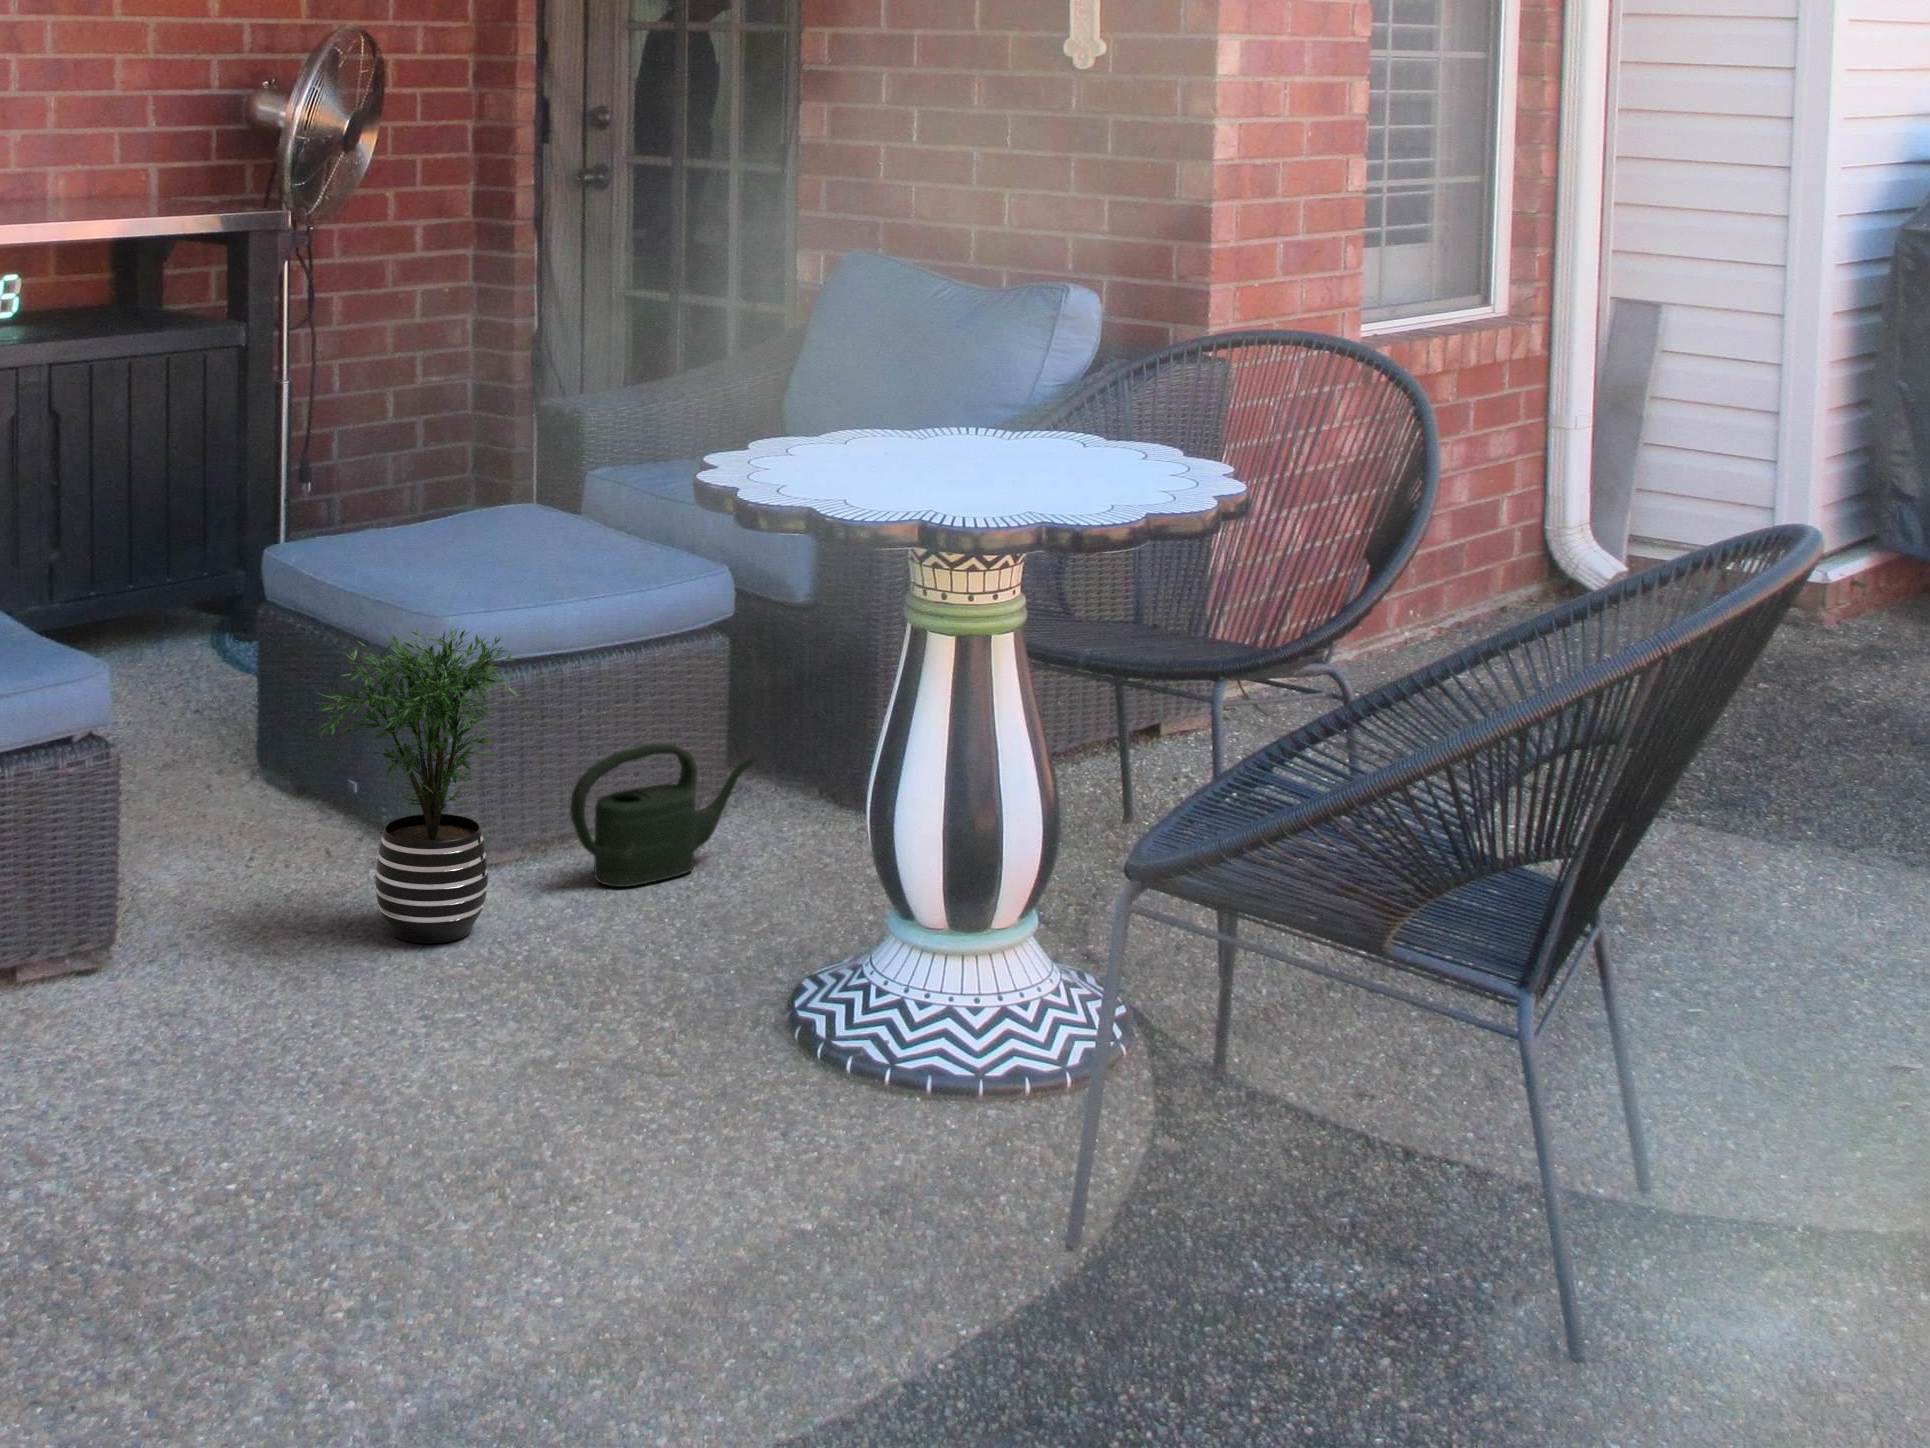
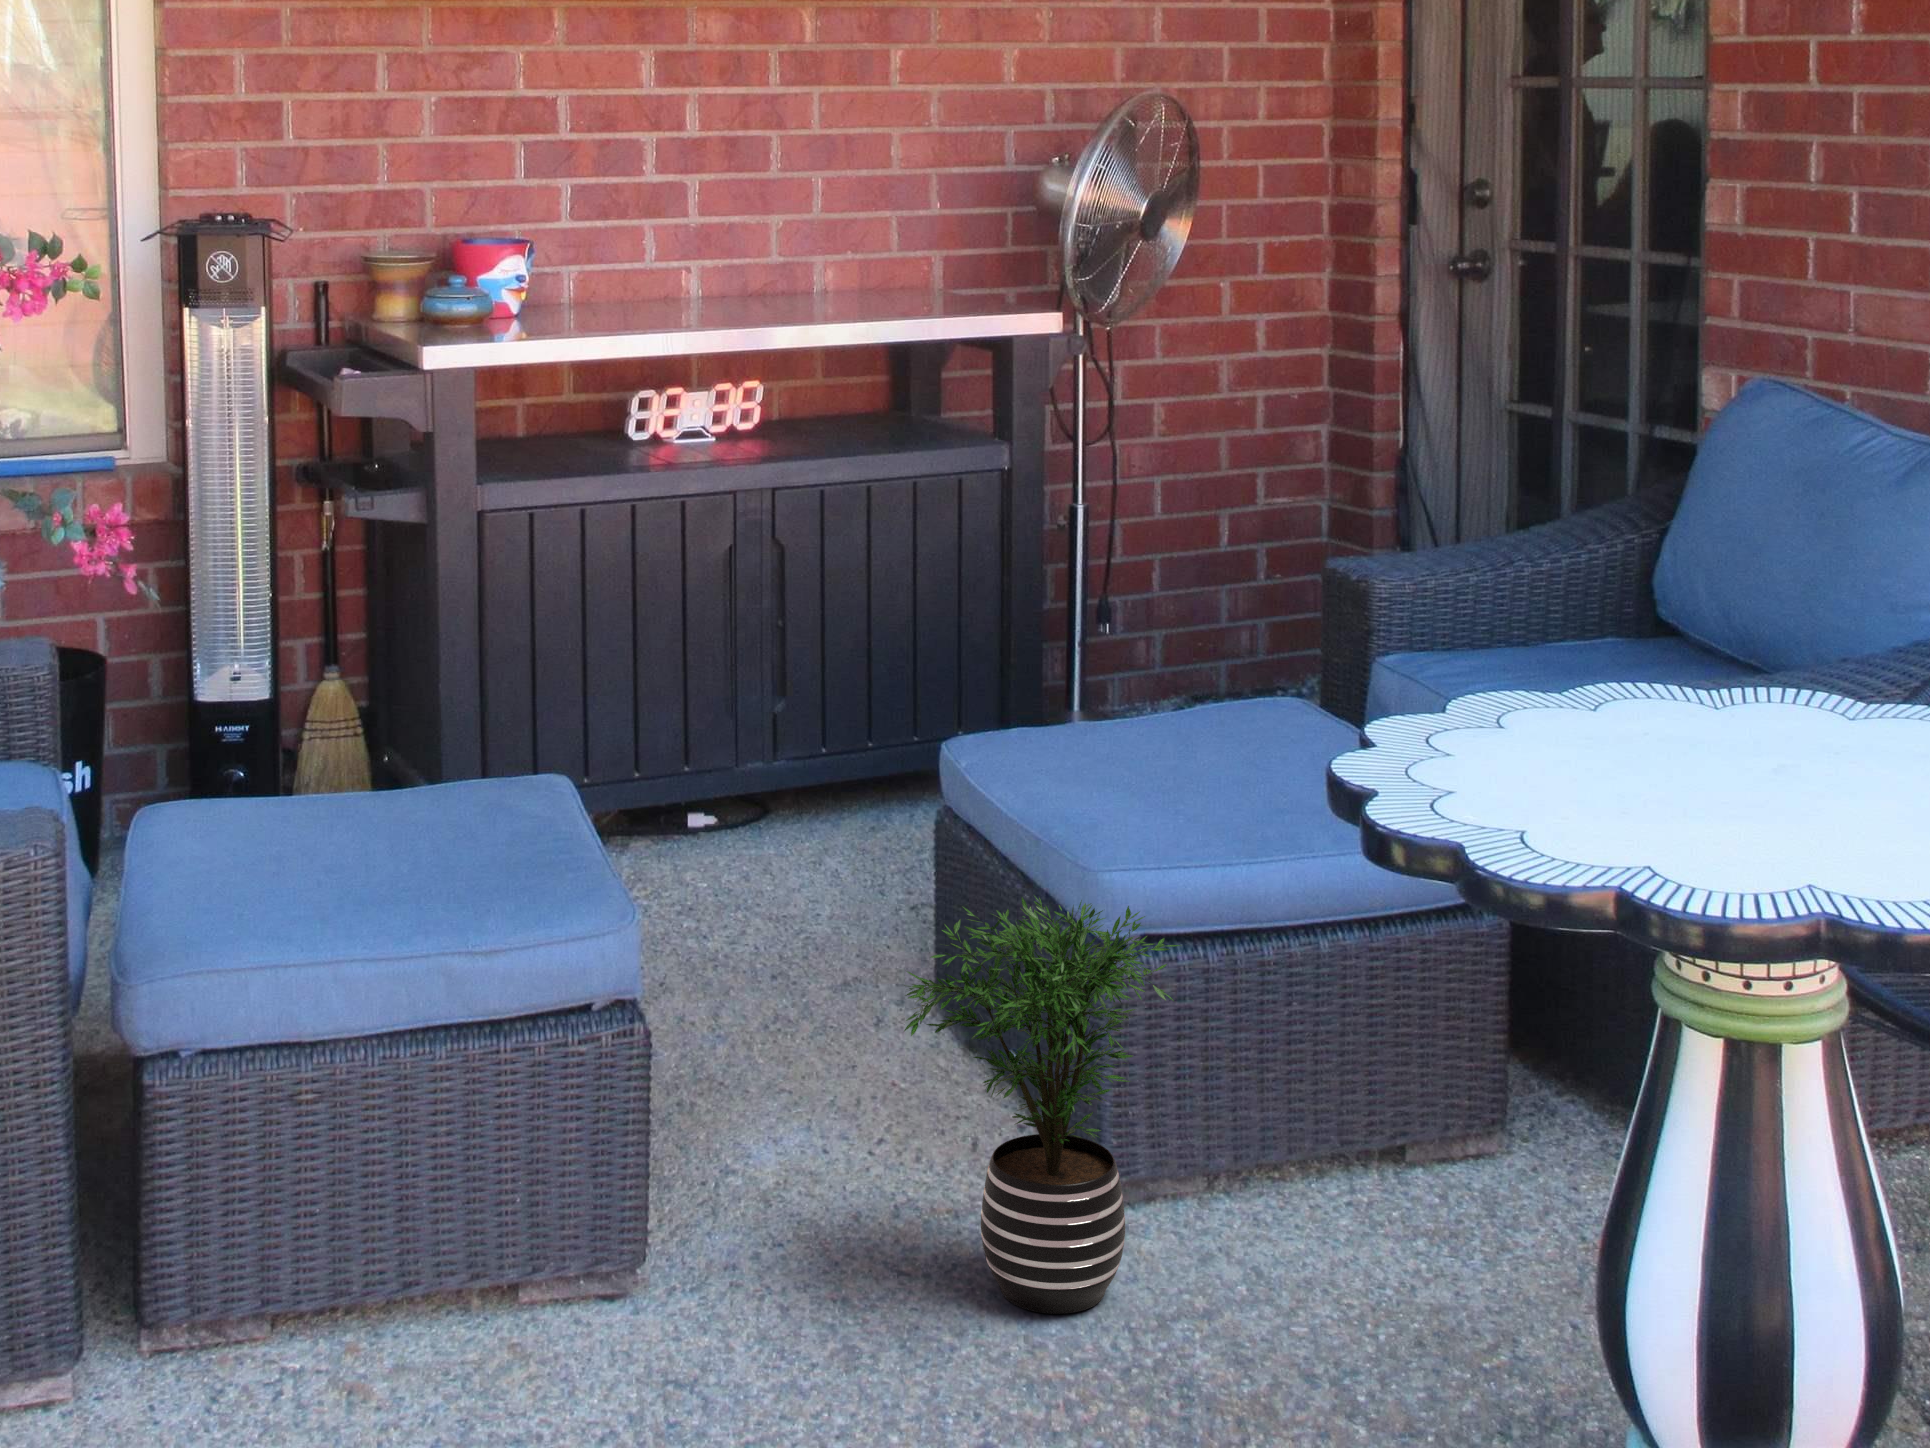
watering can: present [570,744,753,887] -> none [1256,1062,1525,1251]

